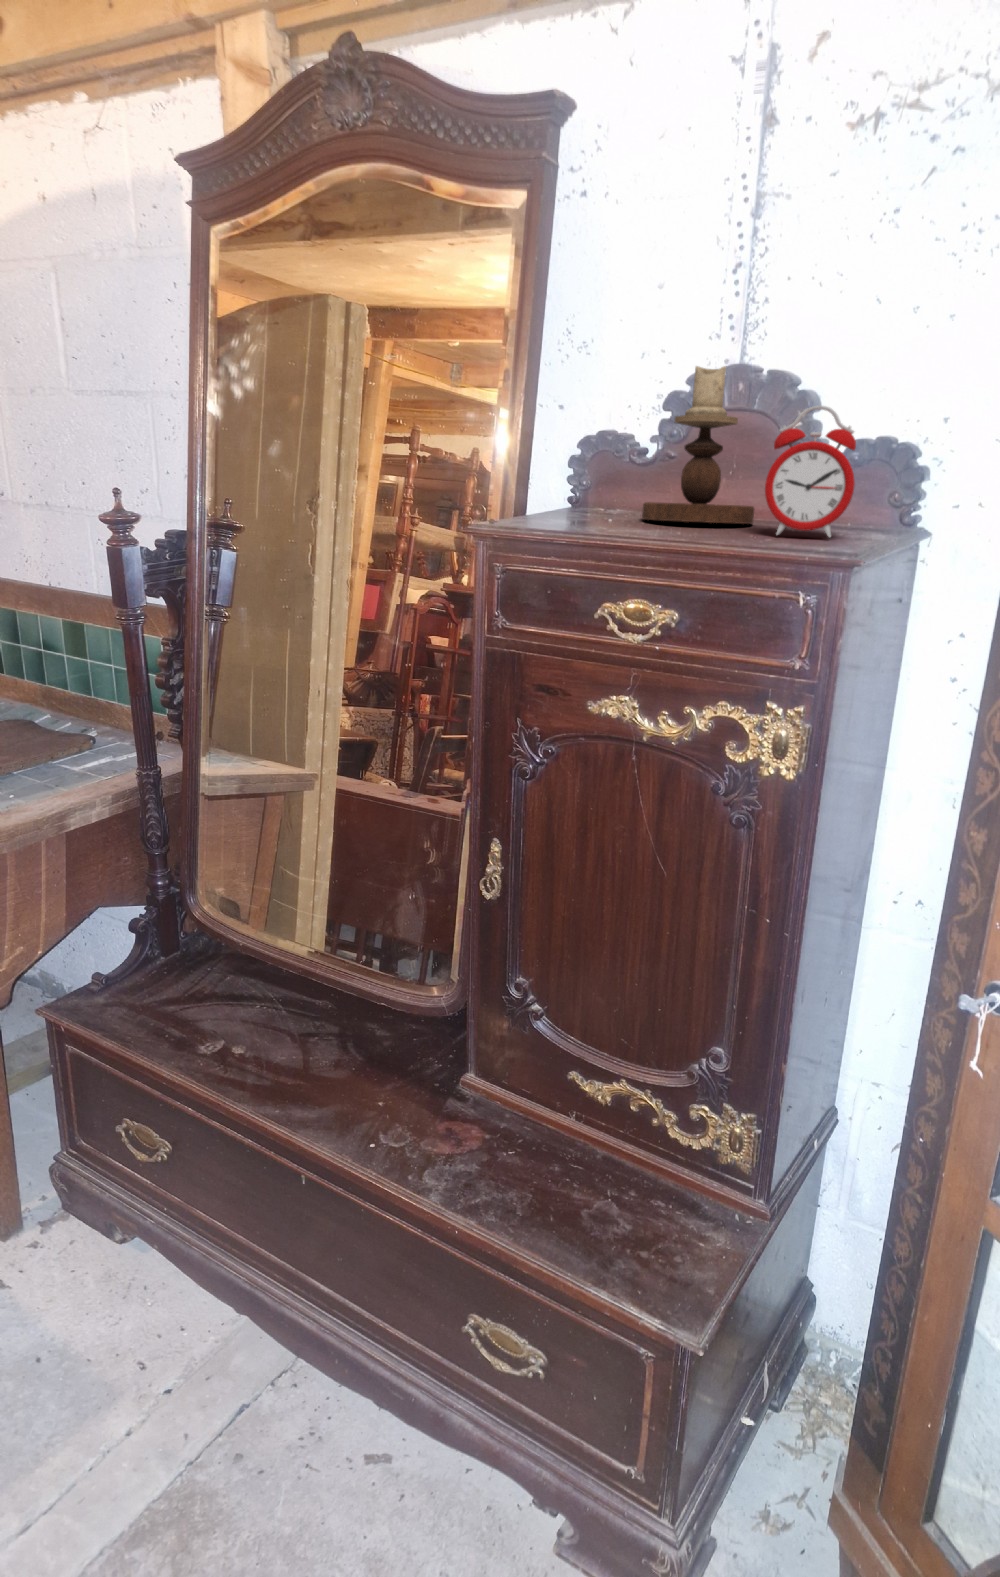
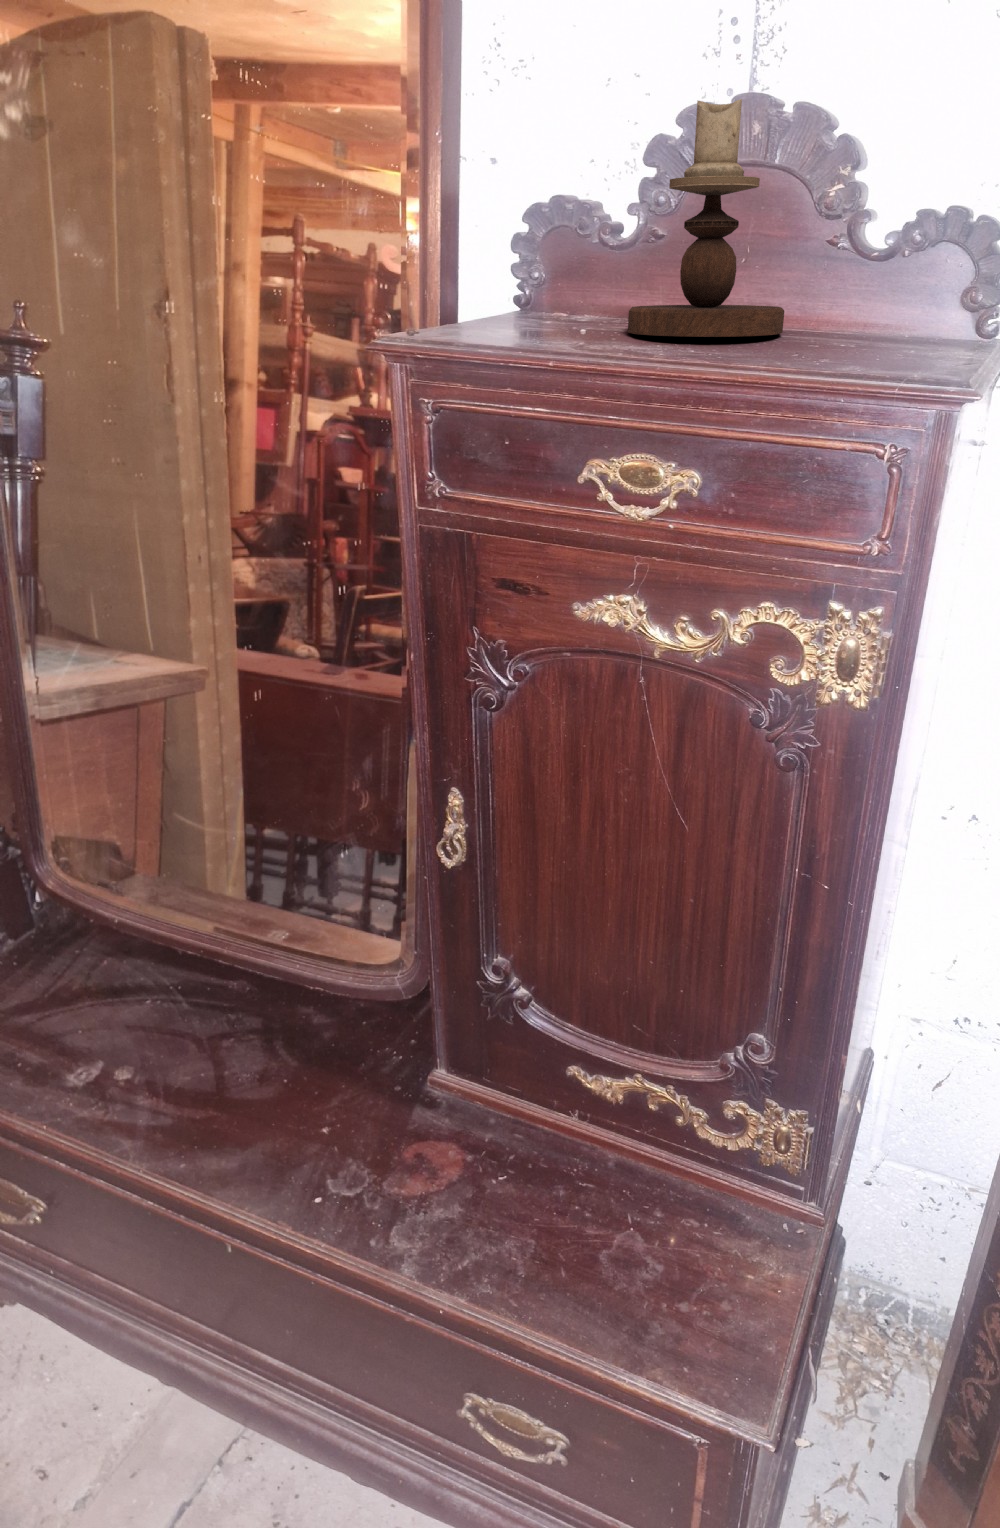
alarm clock: present [765,406,856,537] -> none [812,159,943,357]

